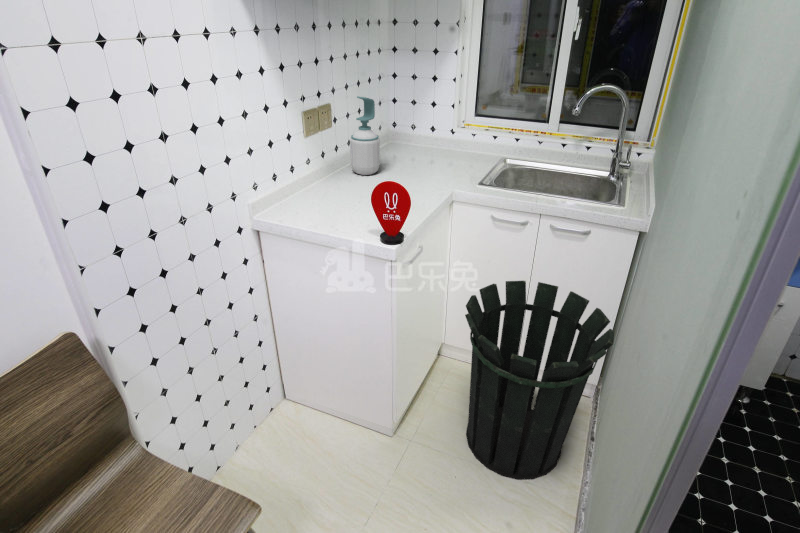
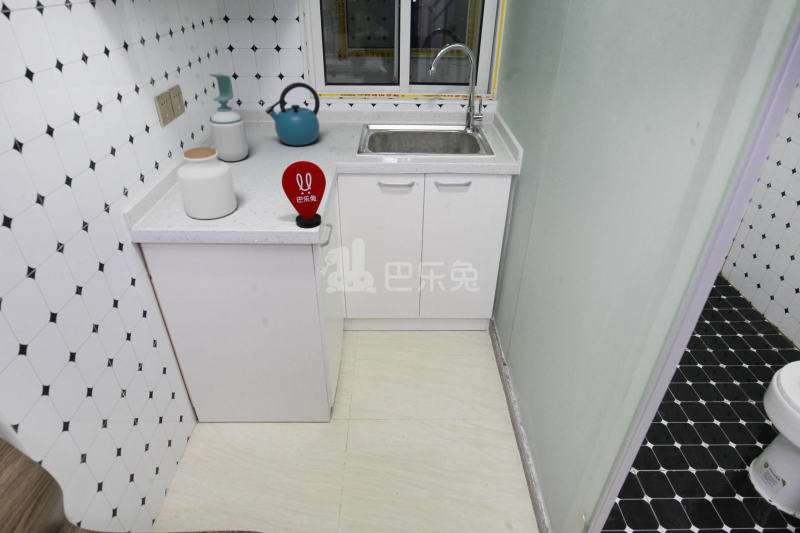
kettle: none [404,111,456,169] -> present [266,82,320,145]
jar: none [296,158,342,221] -> present [177,147,237,219]
waste bin: present [465,281,614,480] -> none [384,237,519,421]

